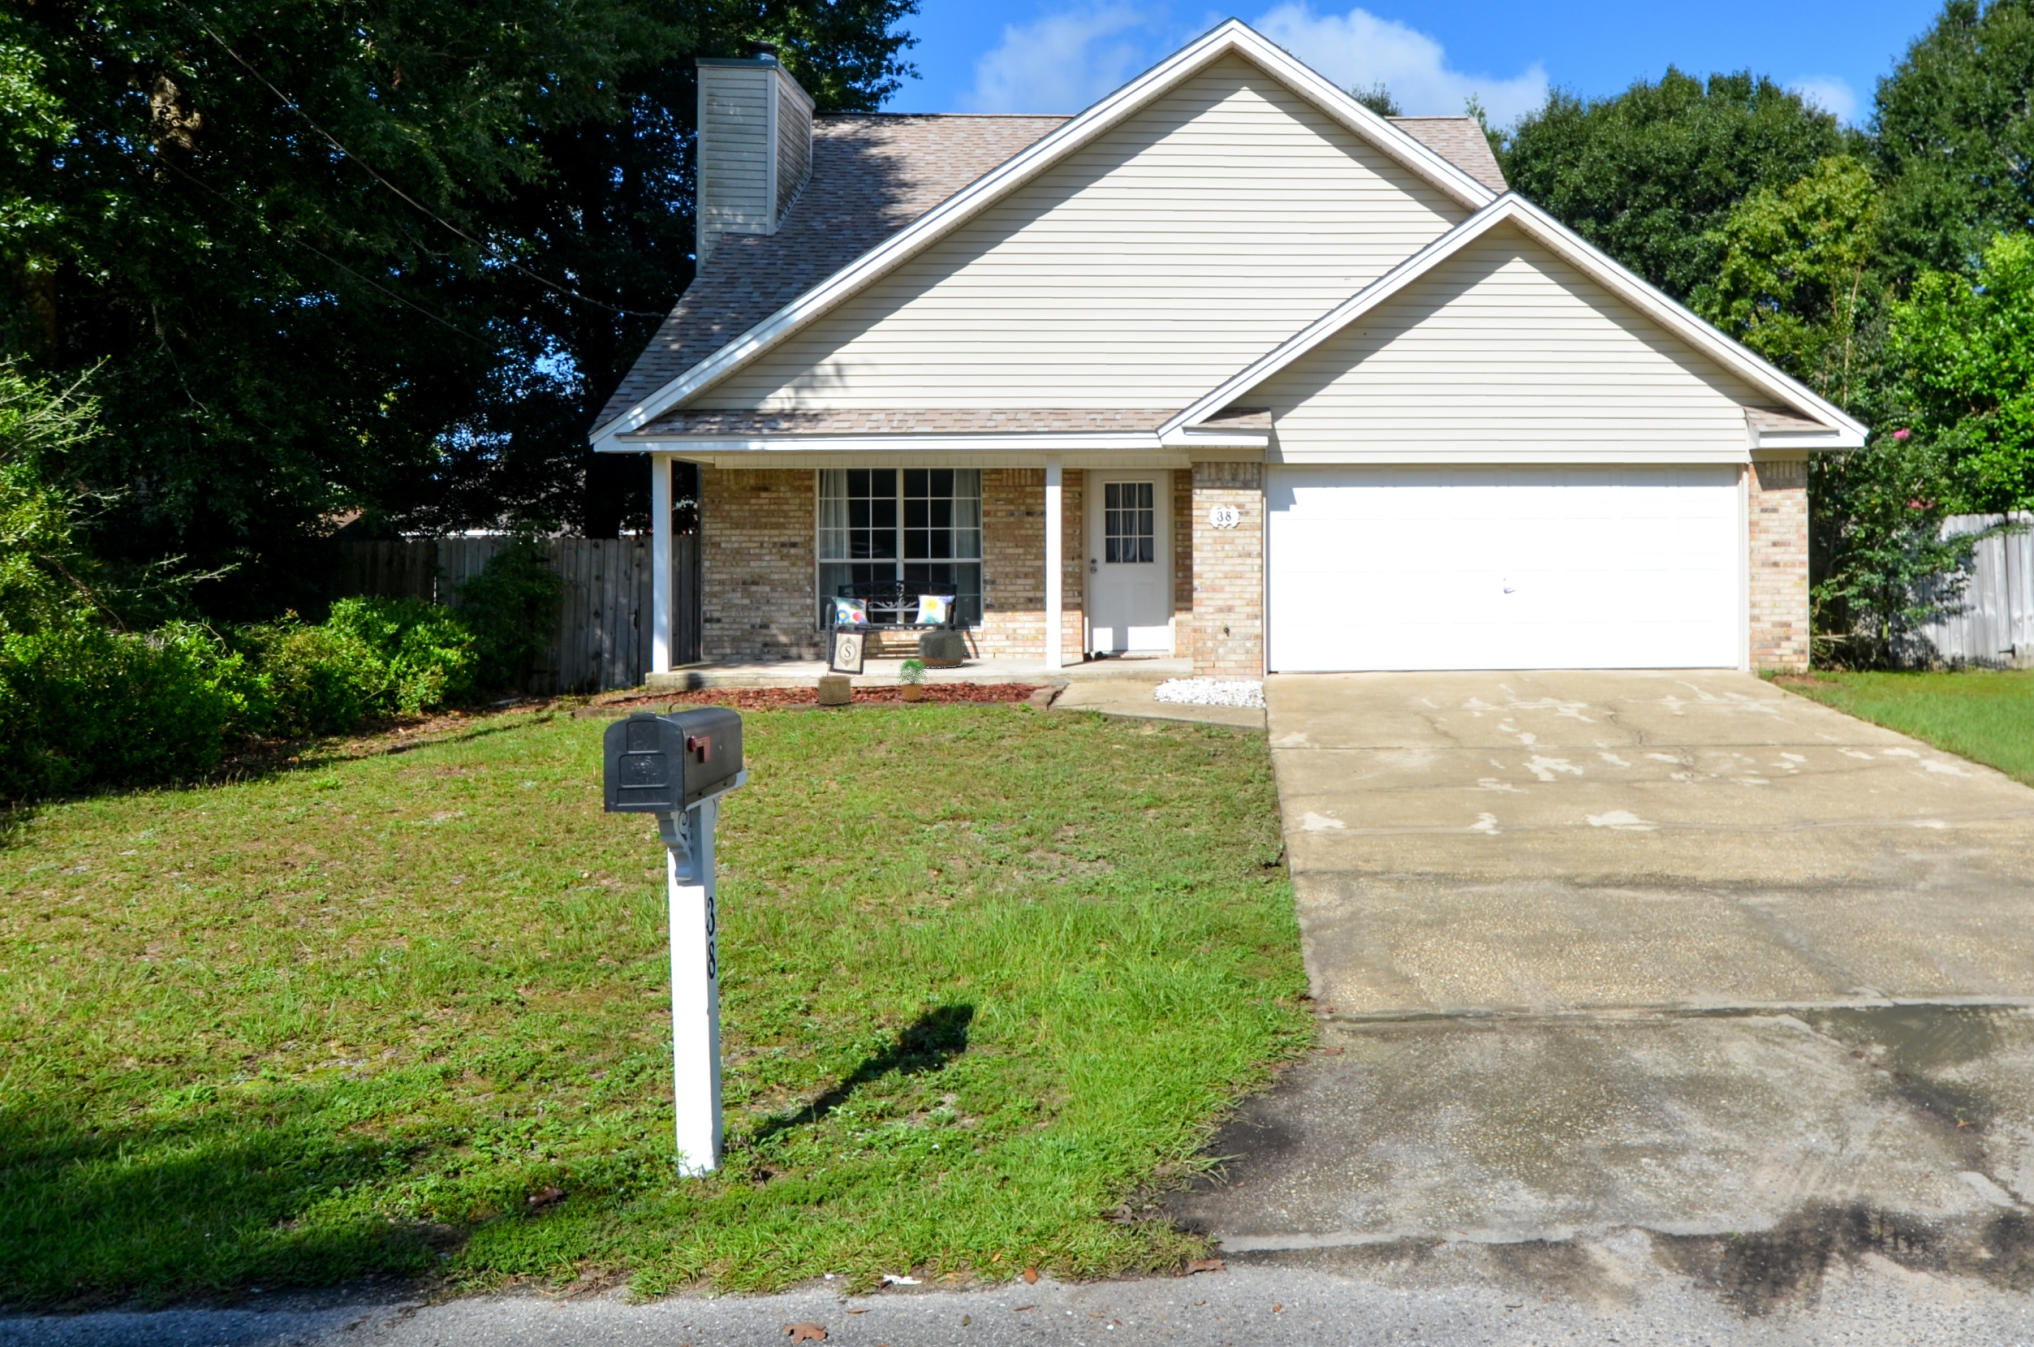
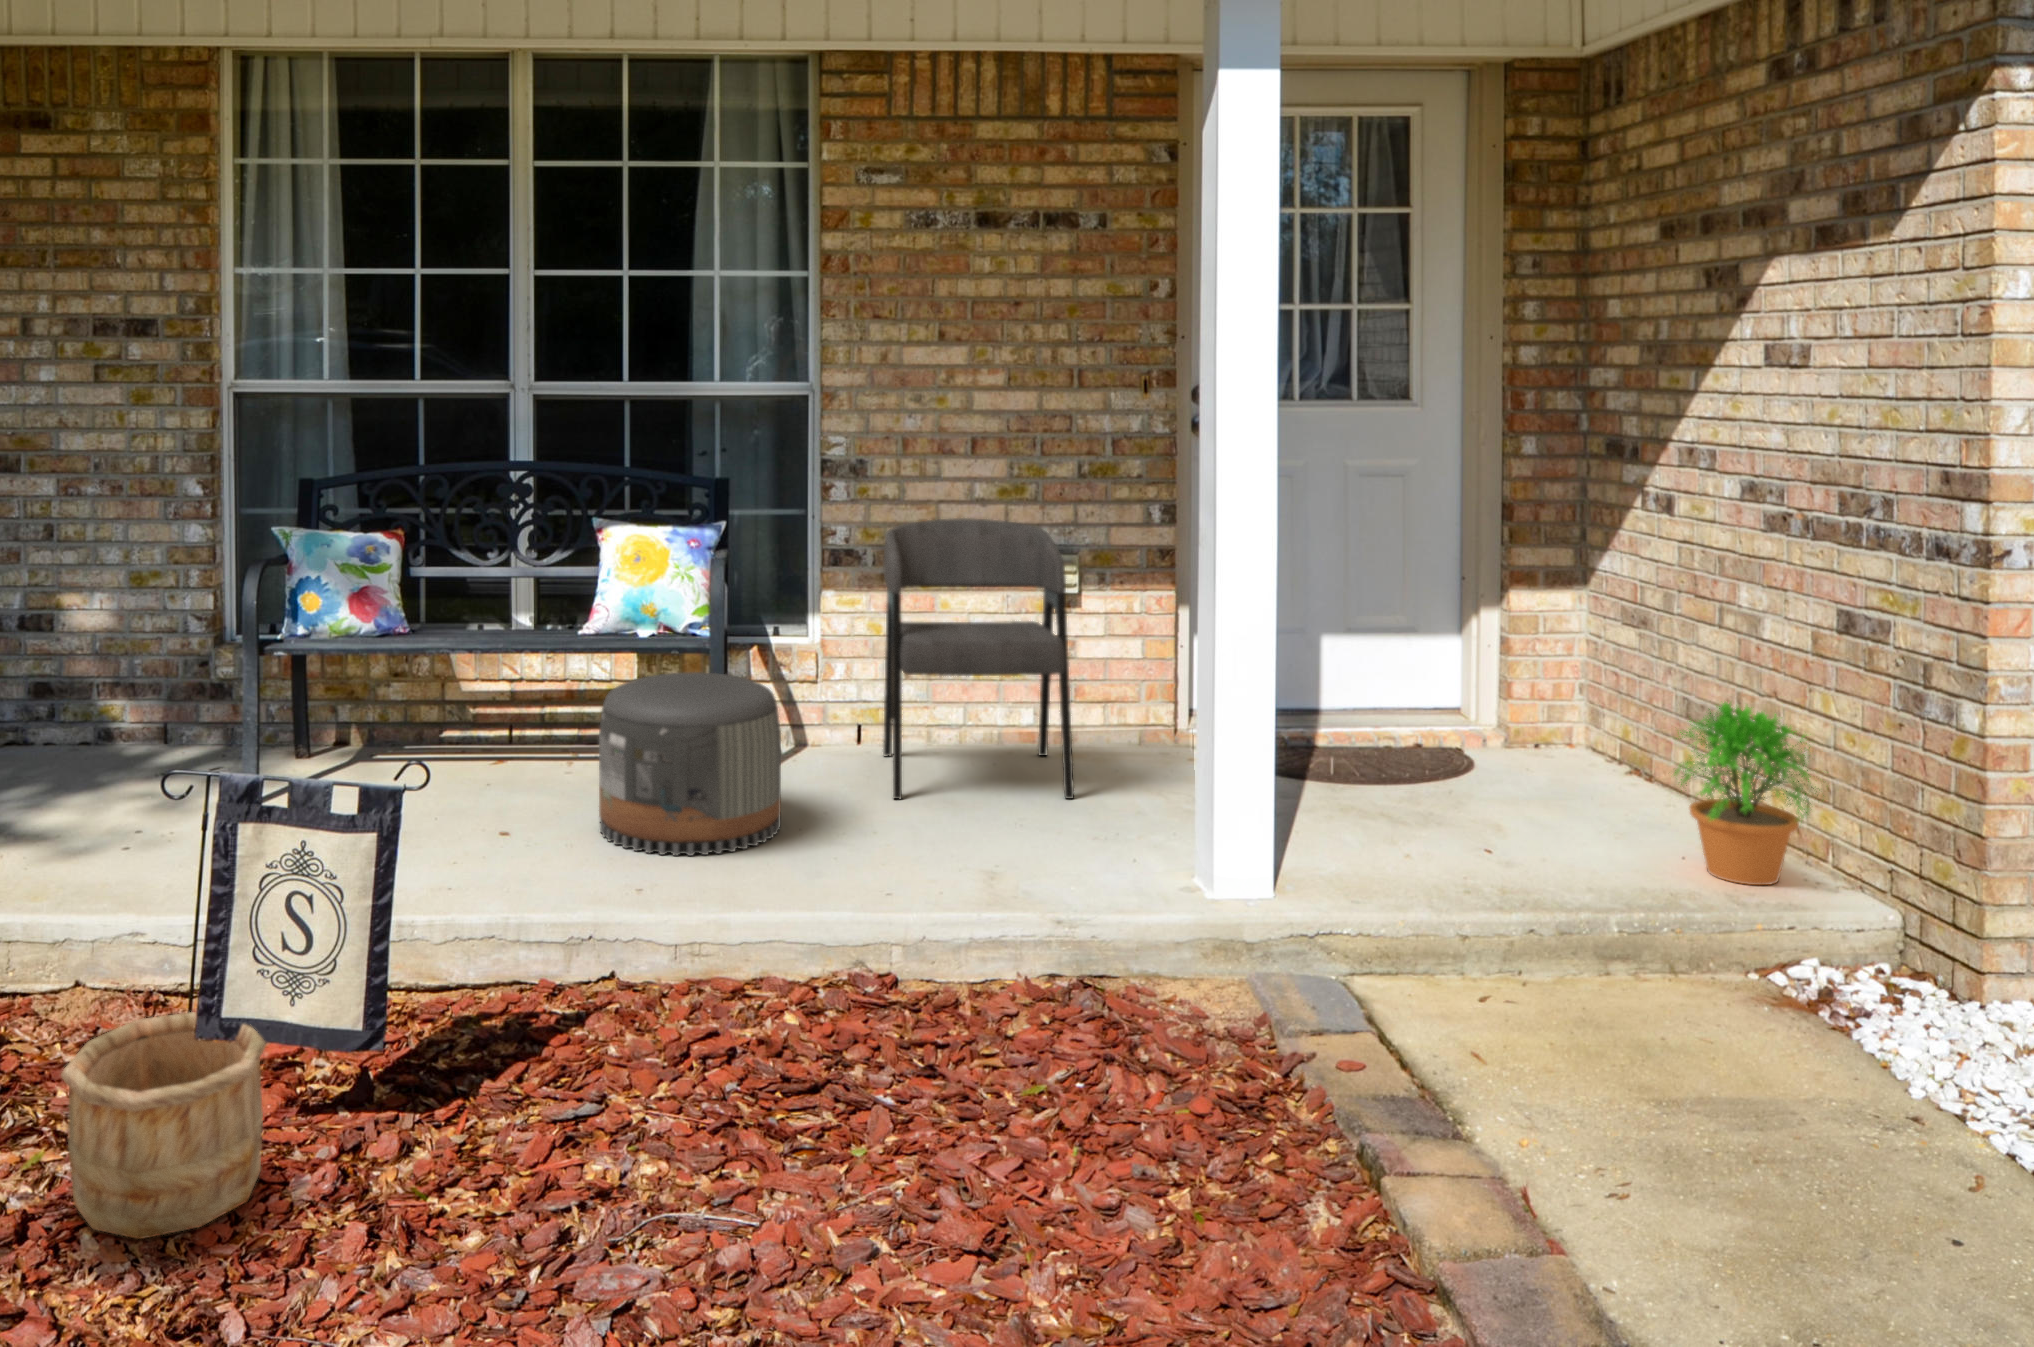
chair: none [994,595,1042,663] -> present [883,518,1074,799]
potted plant: present [899,659,926,701] -> present [1674,702,1824,885]

